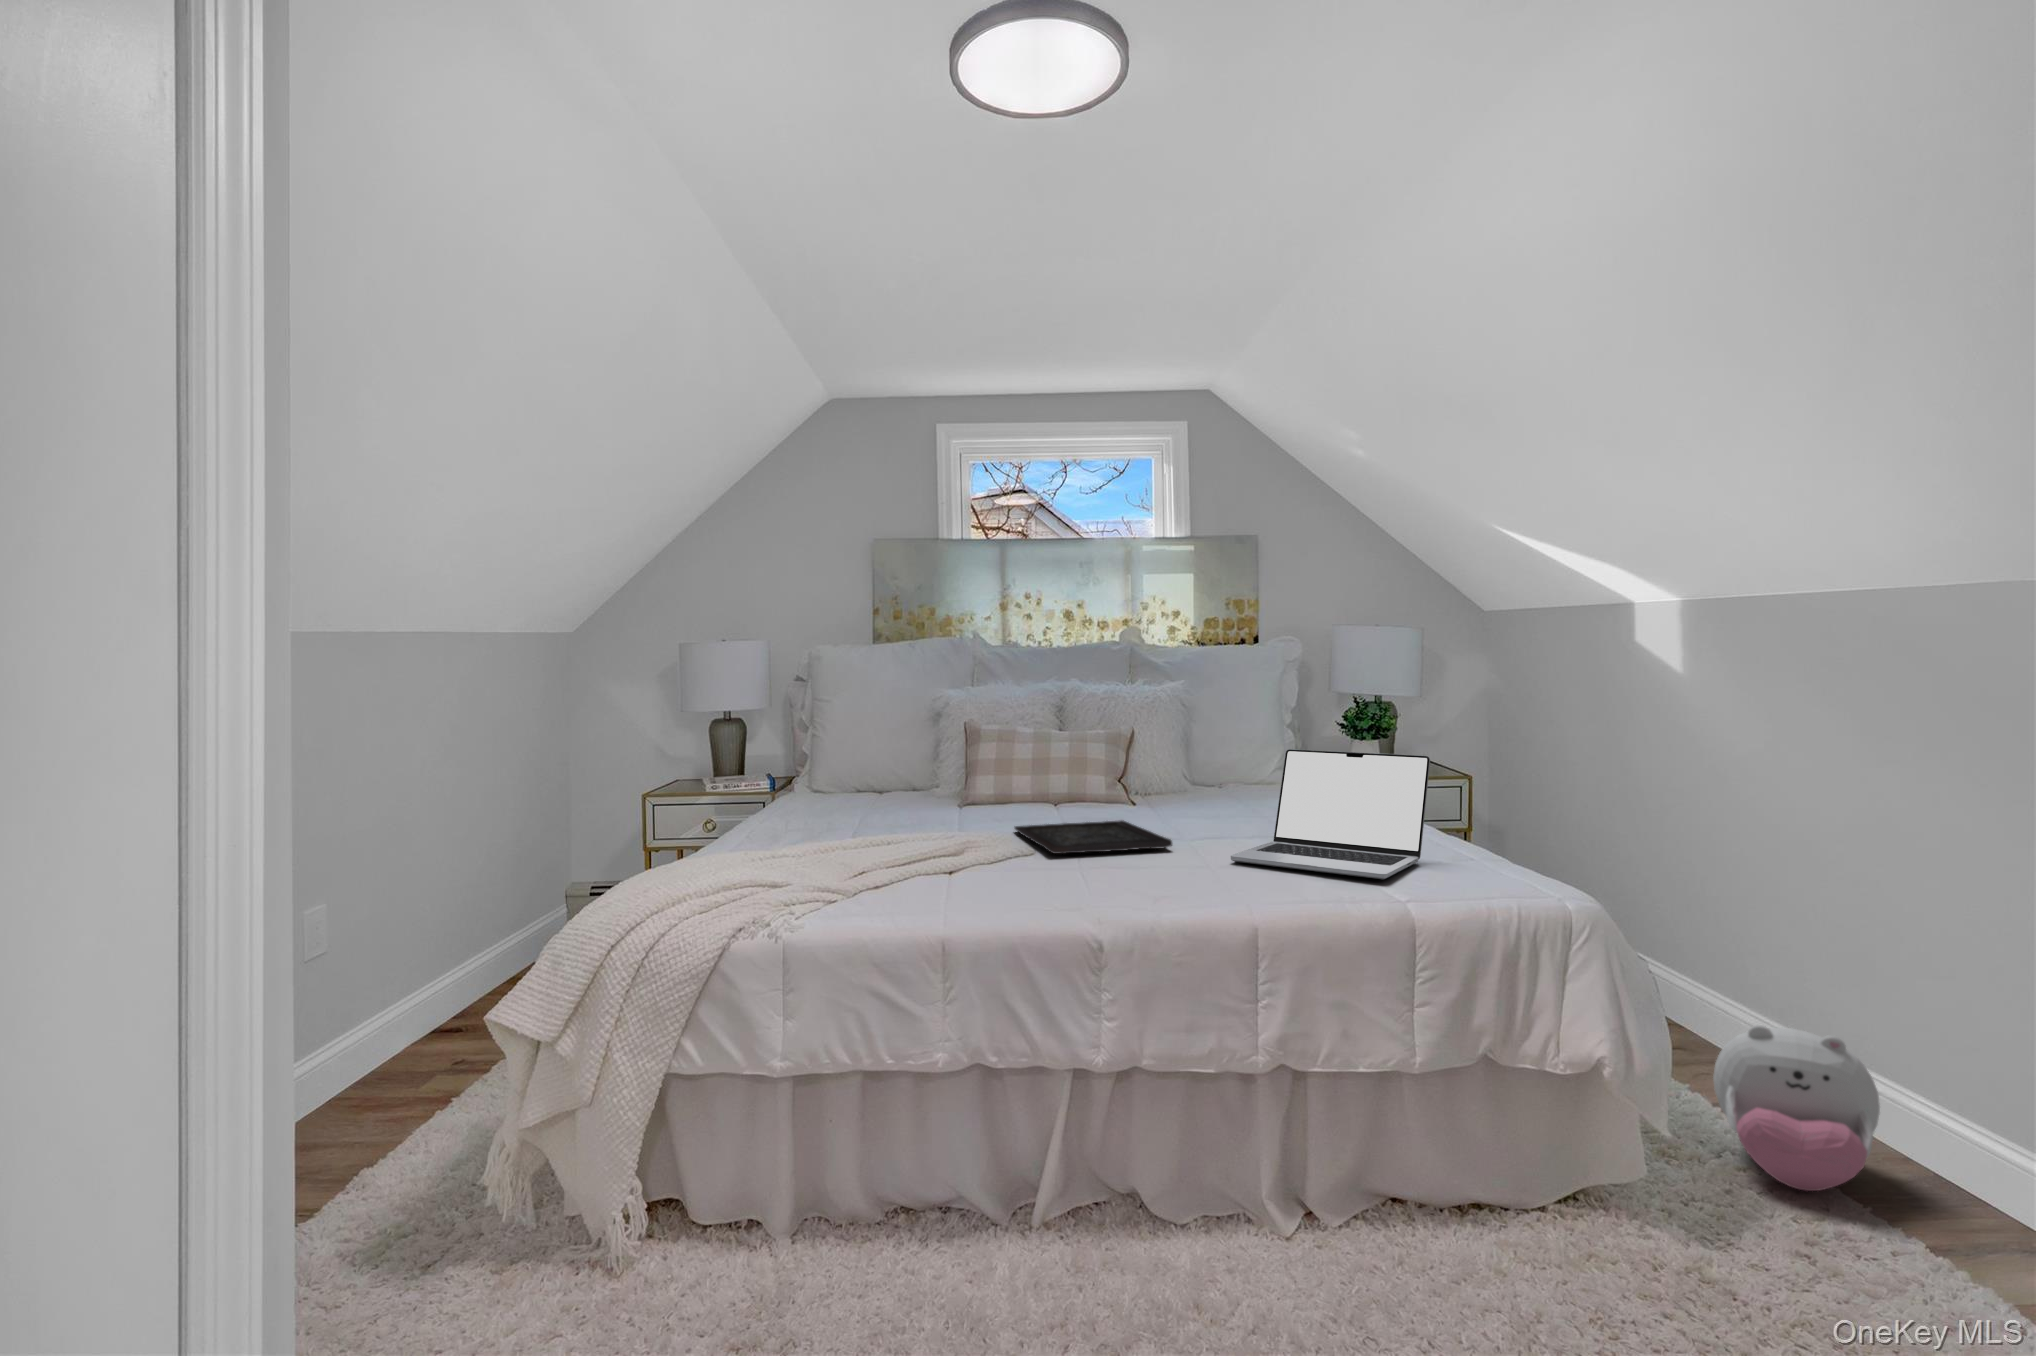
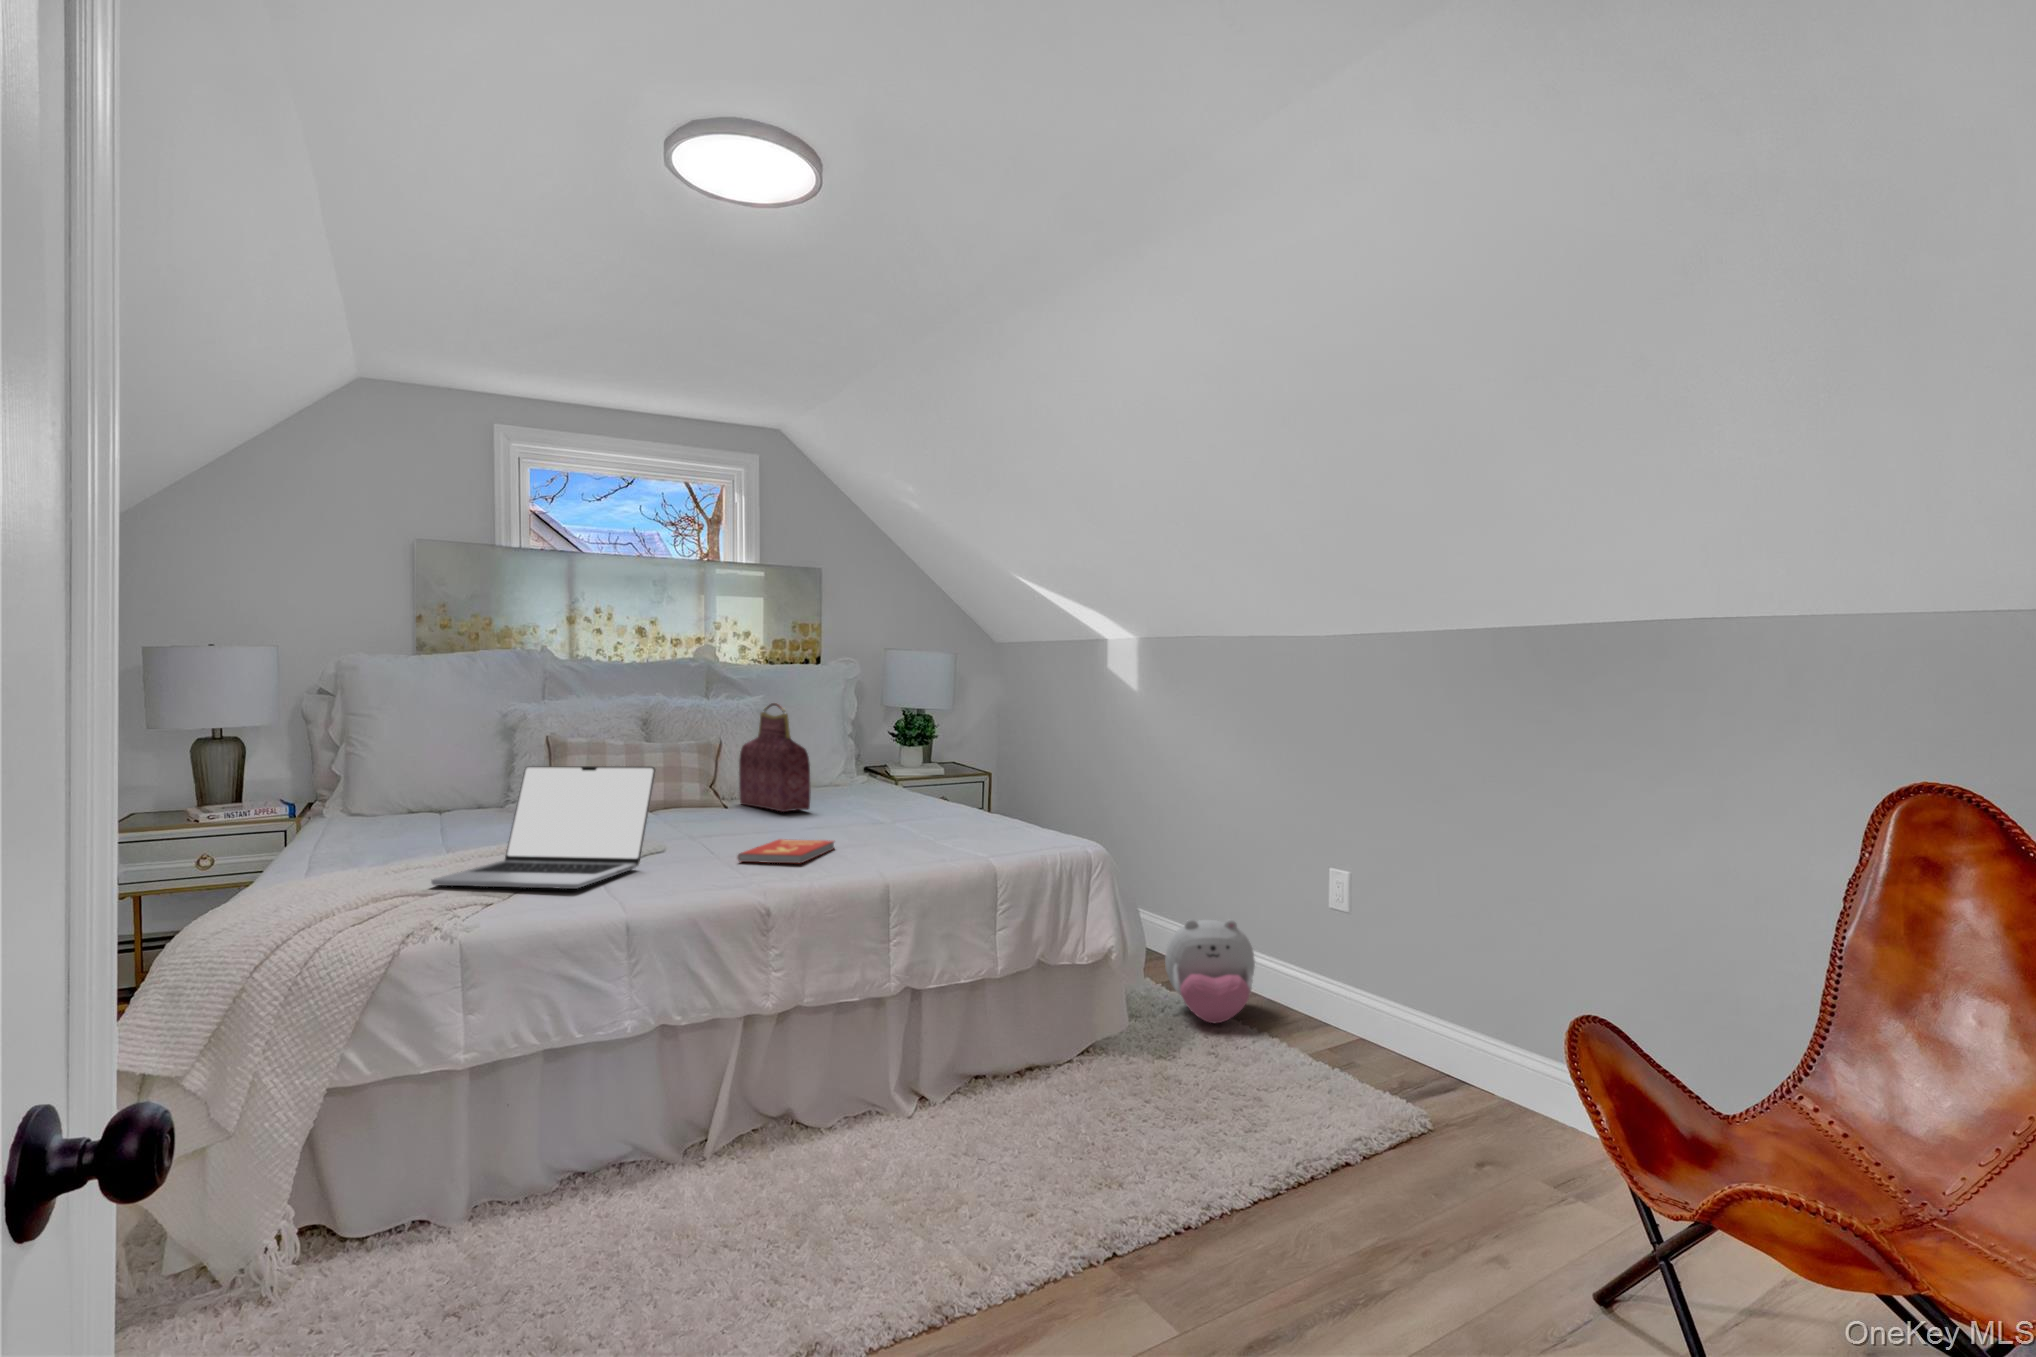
handbag: none [1145,693,1217,819] -> present [739,703,811,812]
laptop: present [1231,749,1430,879] -> present [431,766,656,889]
tray: present [1015,820,1172,854] -> none [632,816,788,845]
book: none [1095,857,1217,892] -> present [738,839,835,863]

